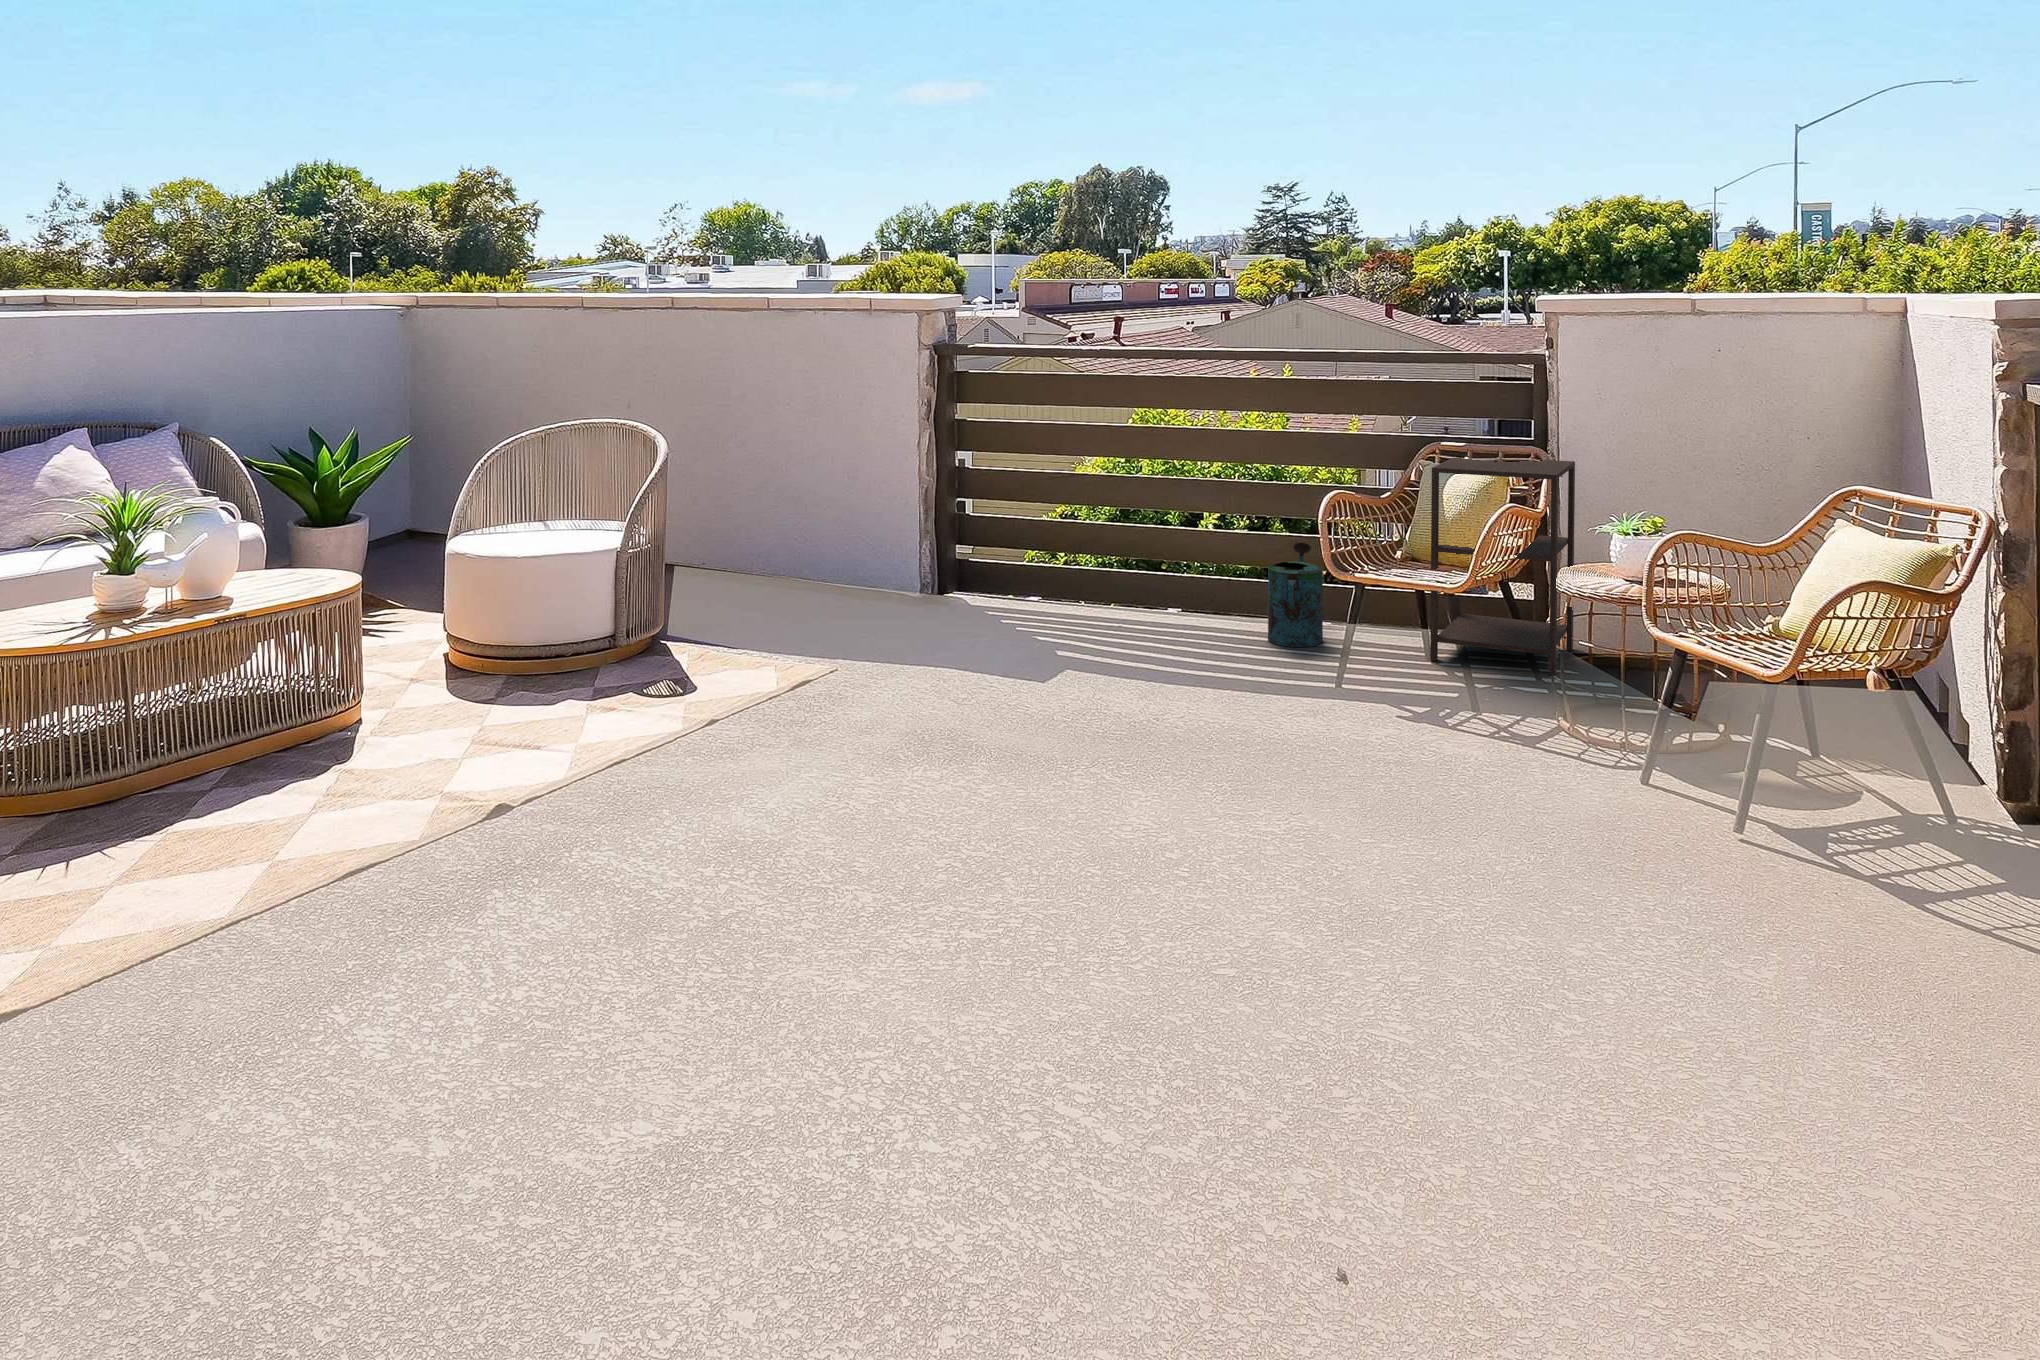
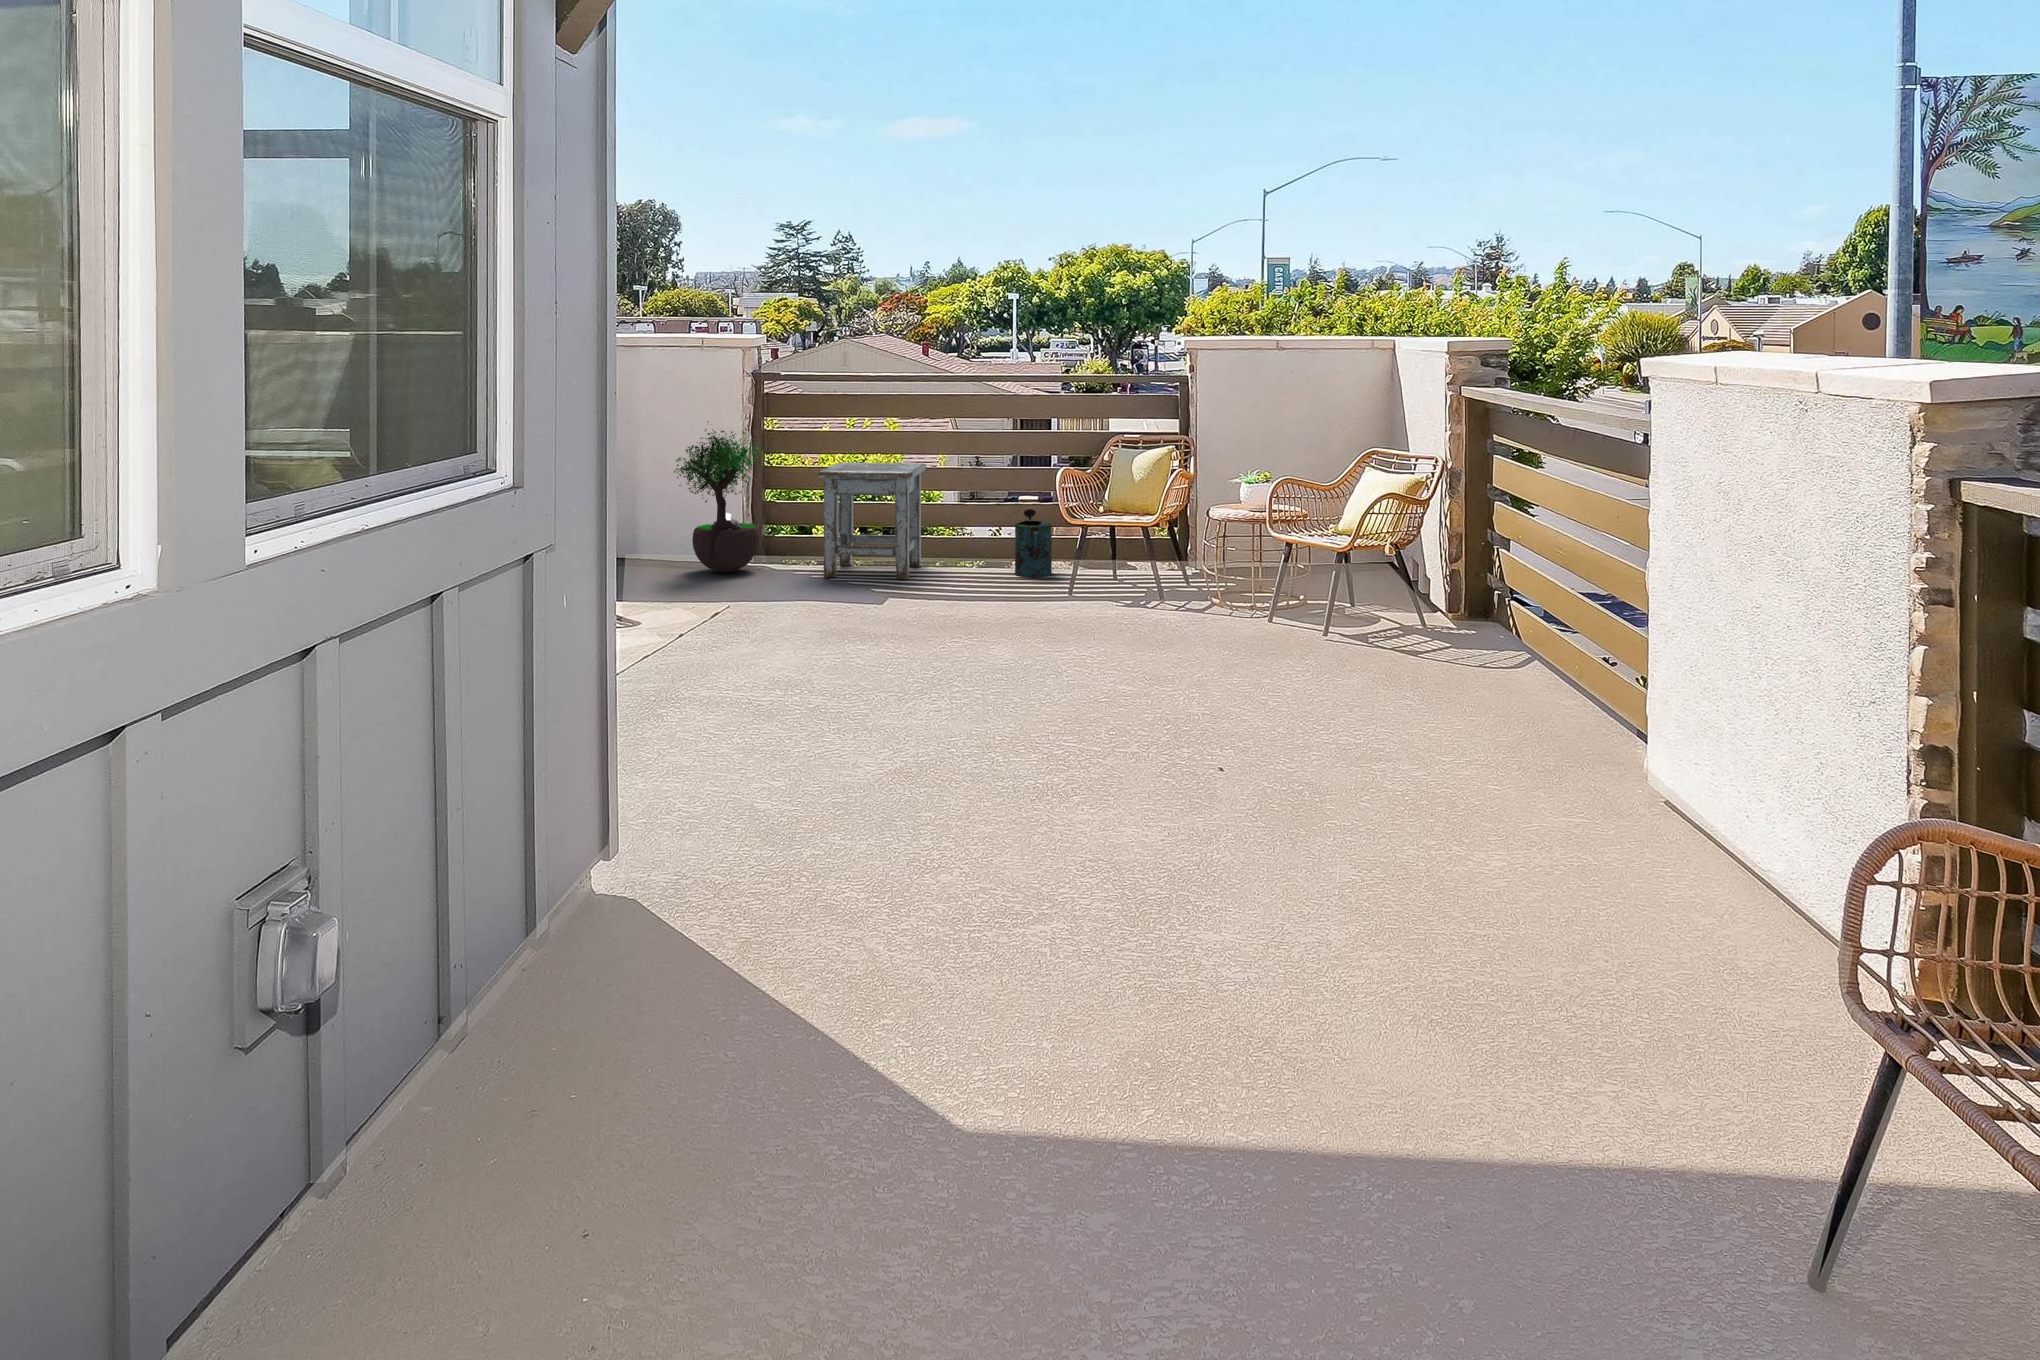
potted tree: none [809,405,932,606] -> present [674,421,760,572]
side table: present [1430,456,1575,676] -> none [1126,445,1207,580]
stool: none [991,464,1158,636] -> present [818,463,926,579]

